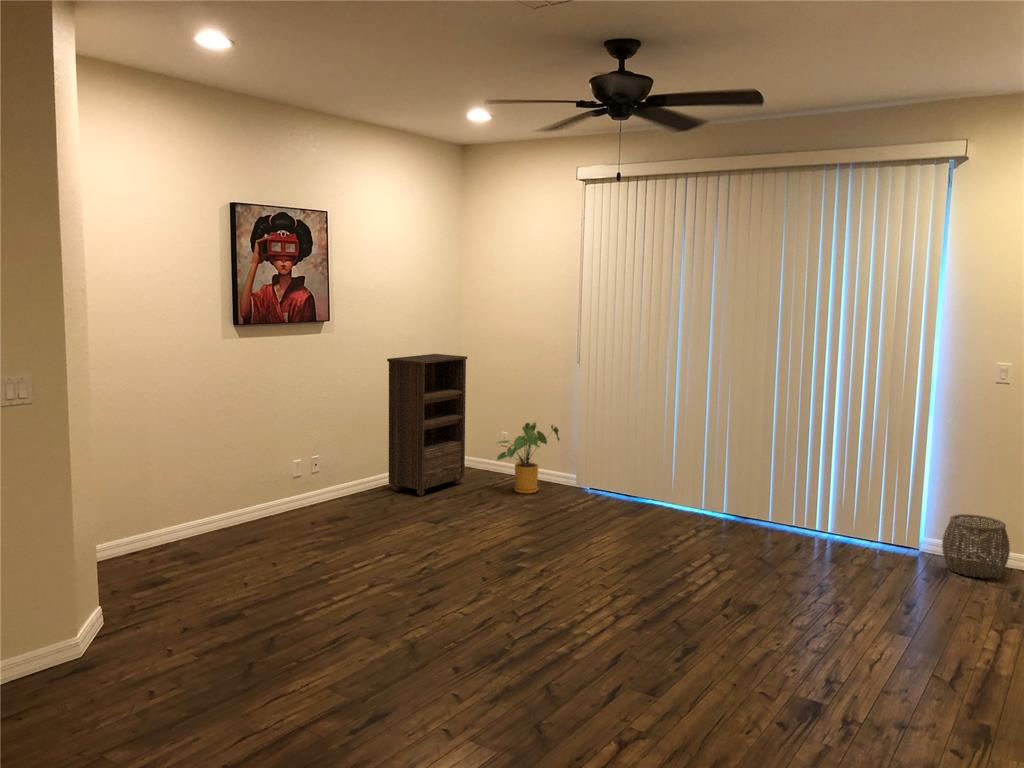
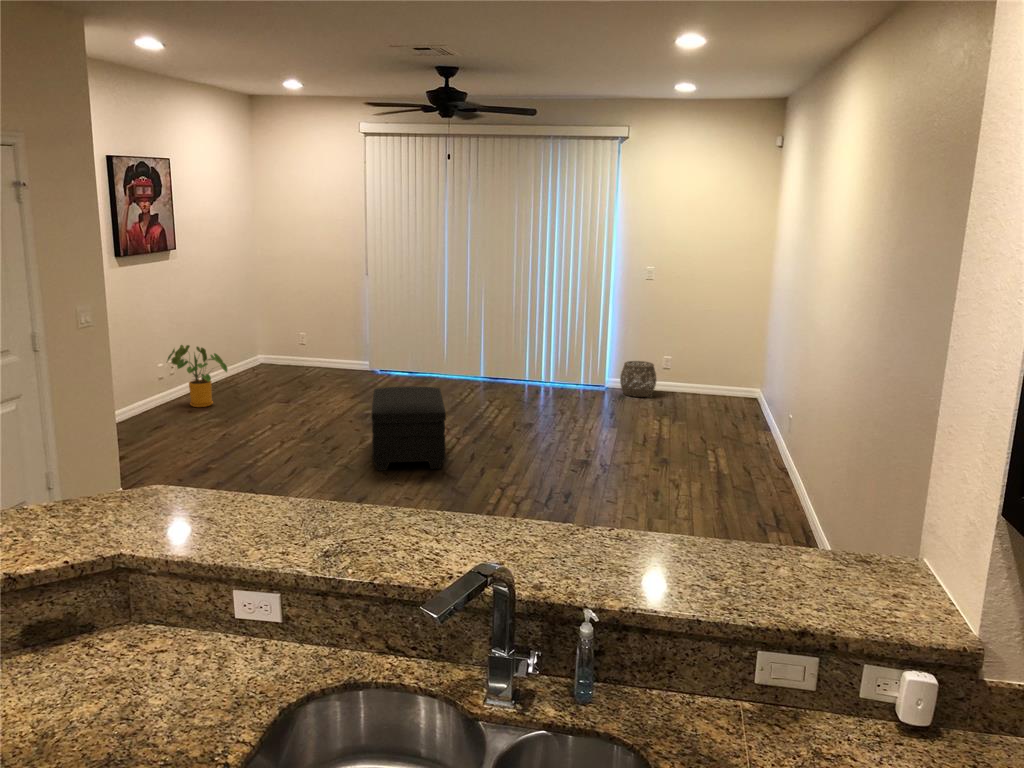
bookshelf: present [387,354,467,495] -> none [221,274,285,385]
house plant: present [497,422,560,494] -> present [167,345,228,407]
ottoman: none [459,526,600,673] -> present [371,386,446,471]

